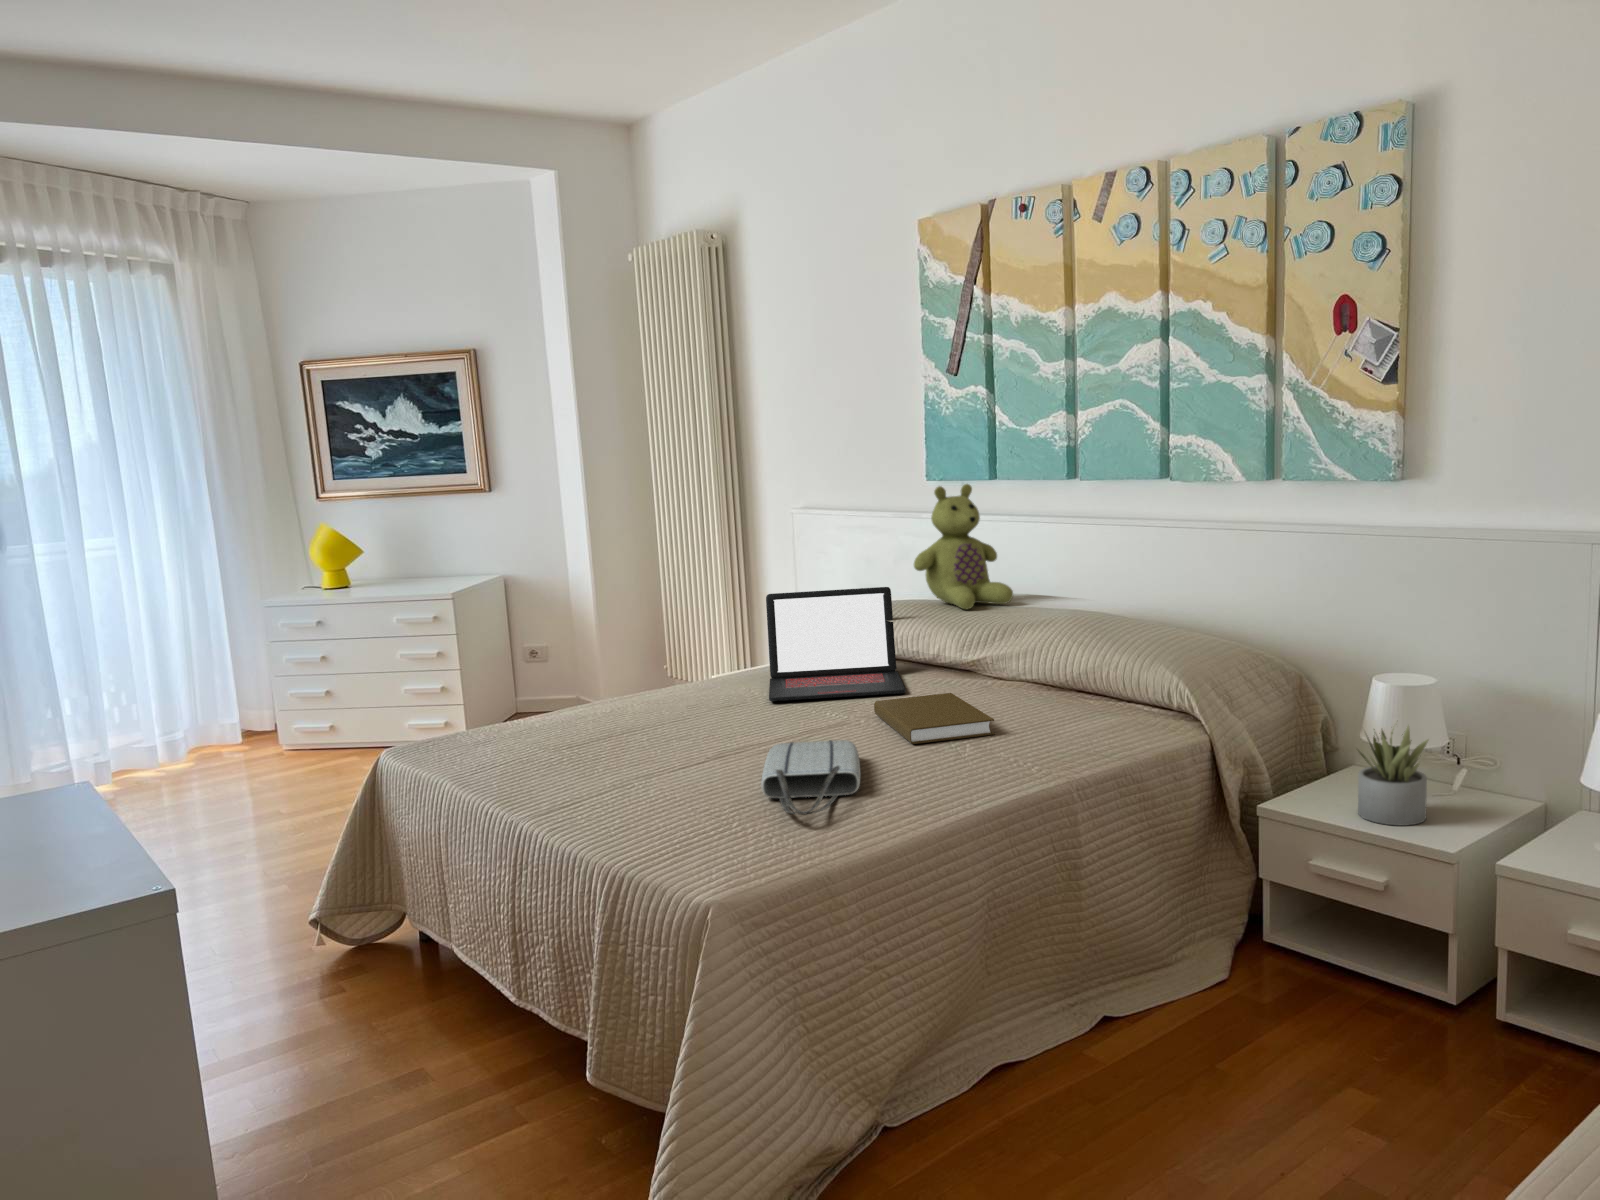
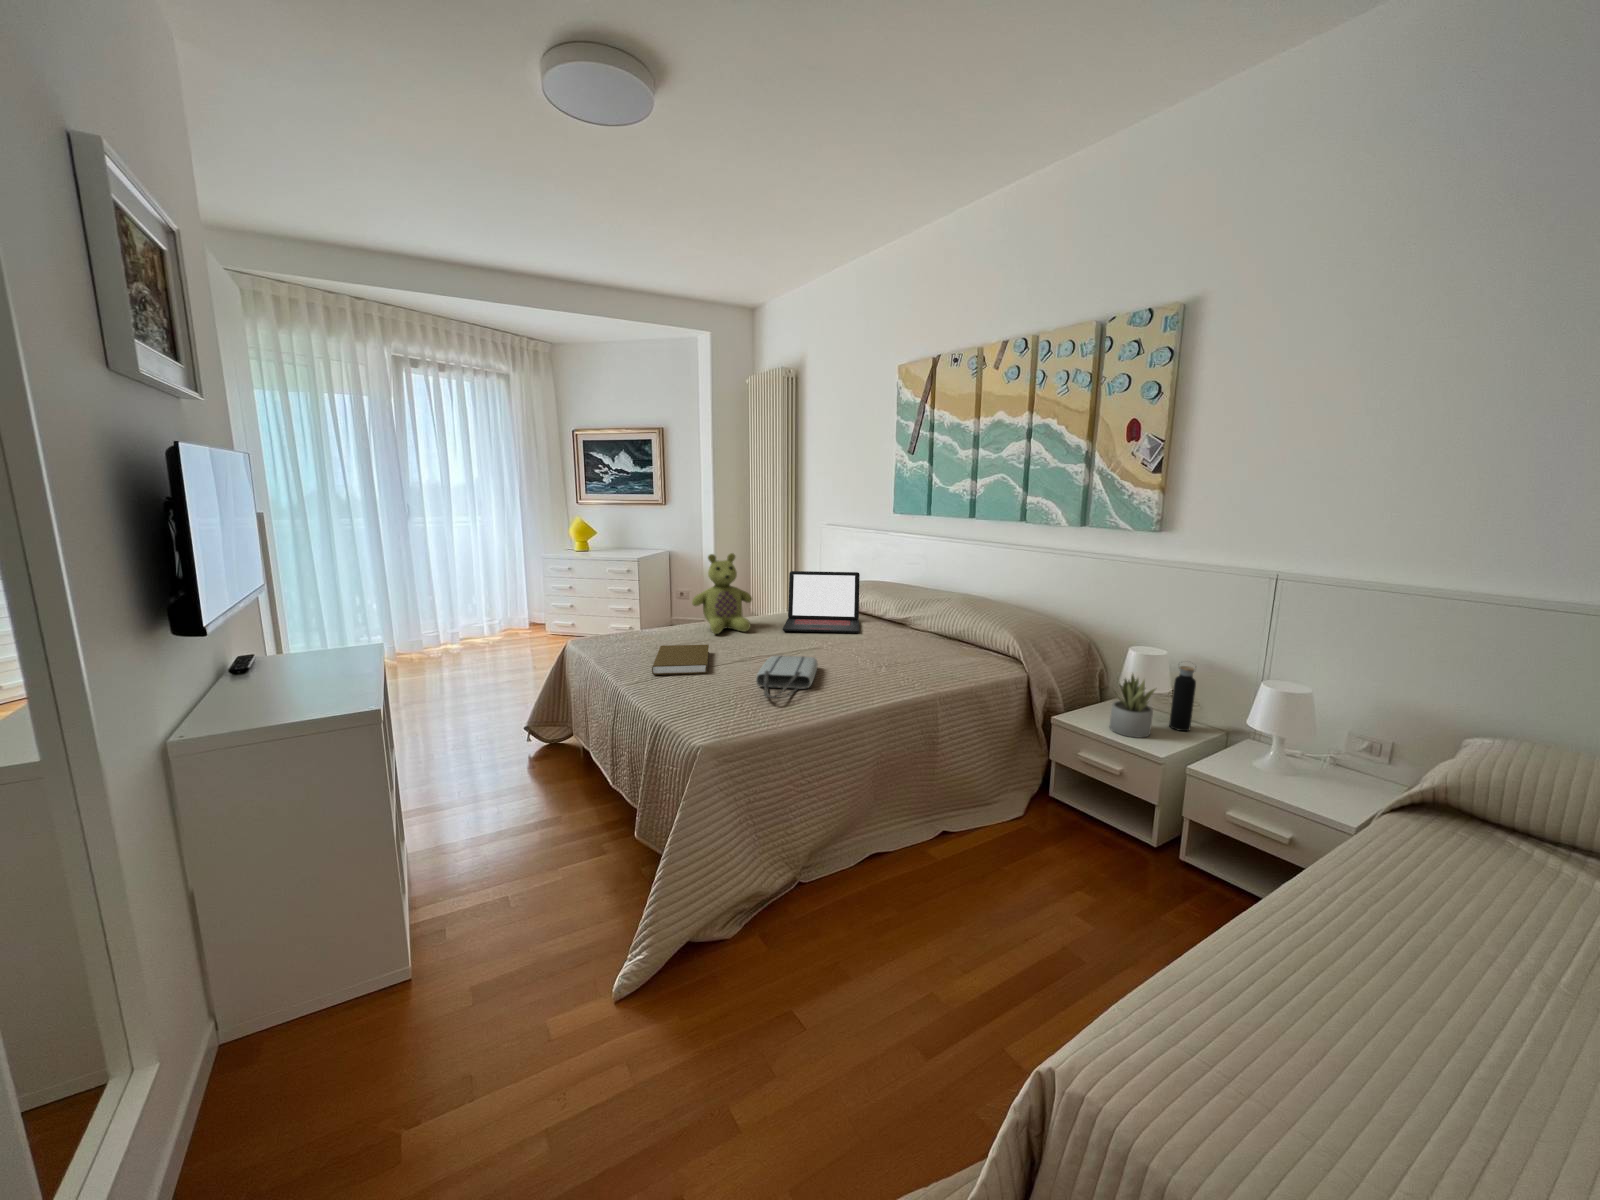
stuffed bear: present [914,484,1013,609] -> present [692,553,752,634]
water bottle: none [1452,691,1488,808] -> present [1169,666,1196,731]
book: present [874,693,995,744] -> present [652,645,709,675]

